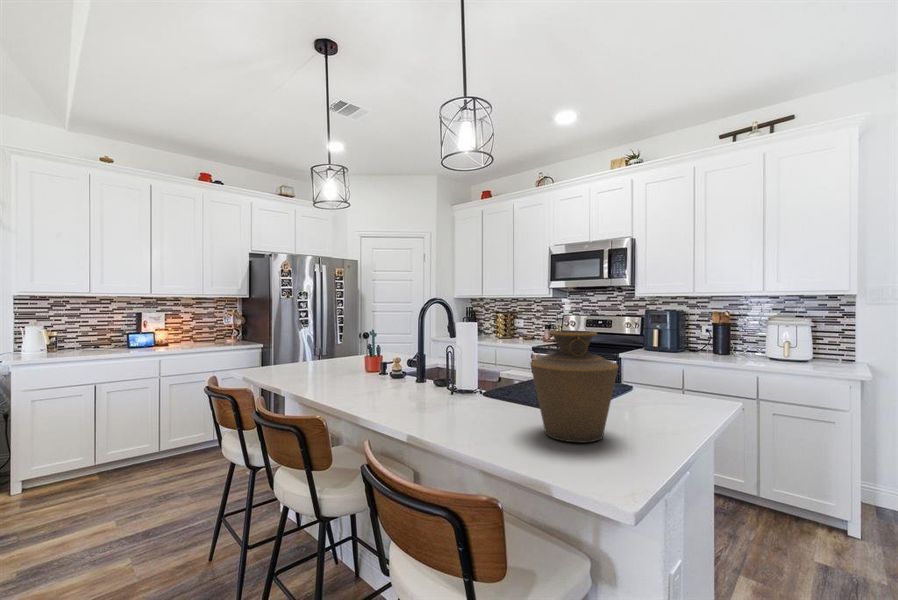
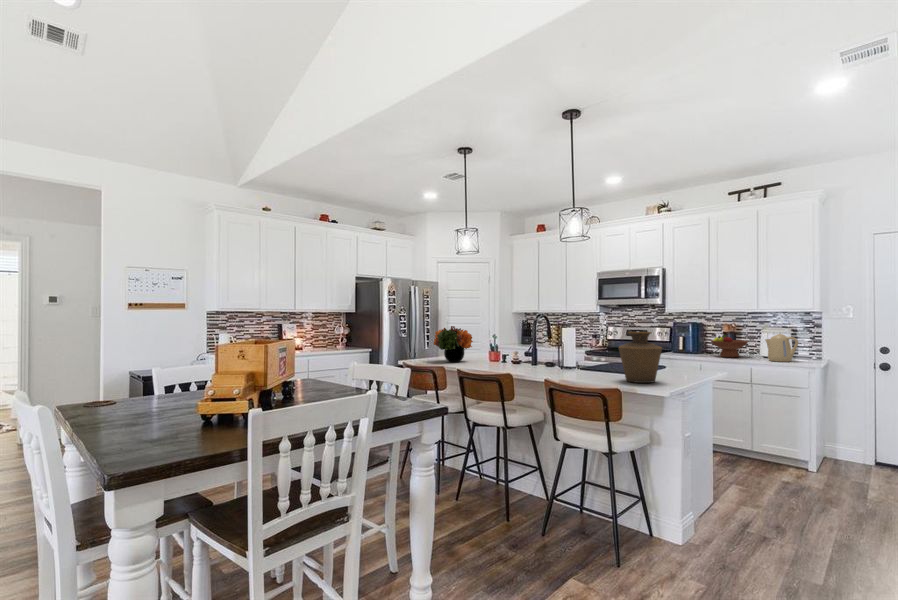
flower arrangement: none [284,316,347,371] -> present [434,326,473,362]
kettle: none [776,327,830,369] -> present [765,334,798,362]
fruit bowl: none [696,328,751,359] -> present [711,335,748,357]

